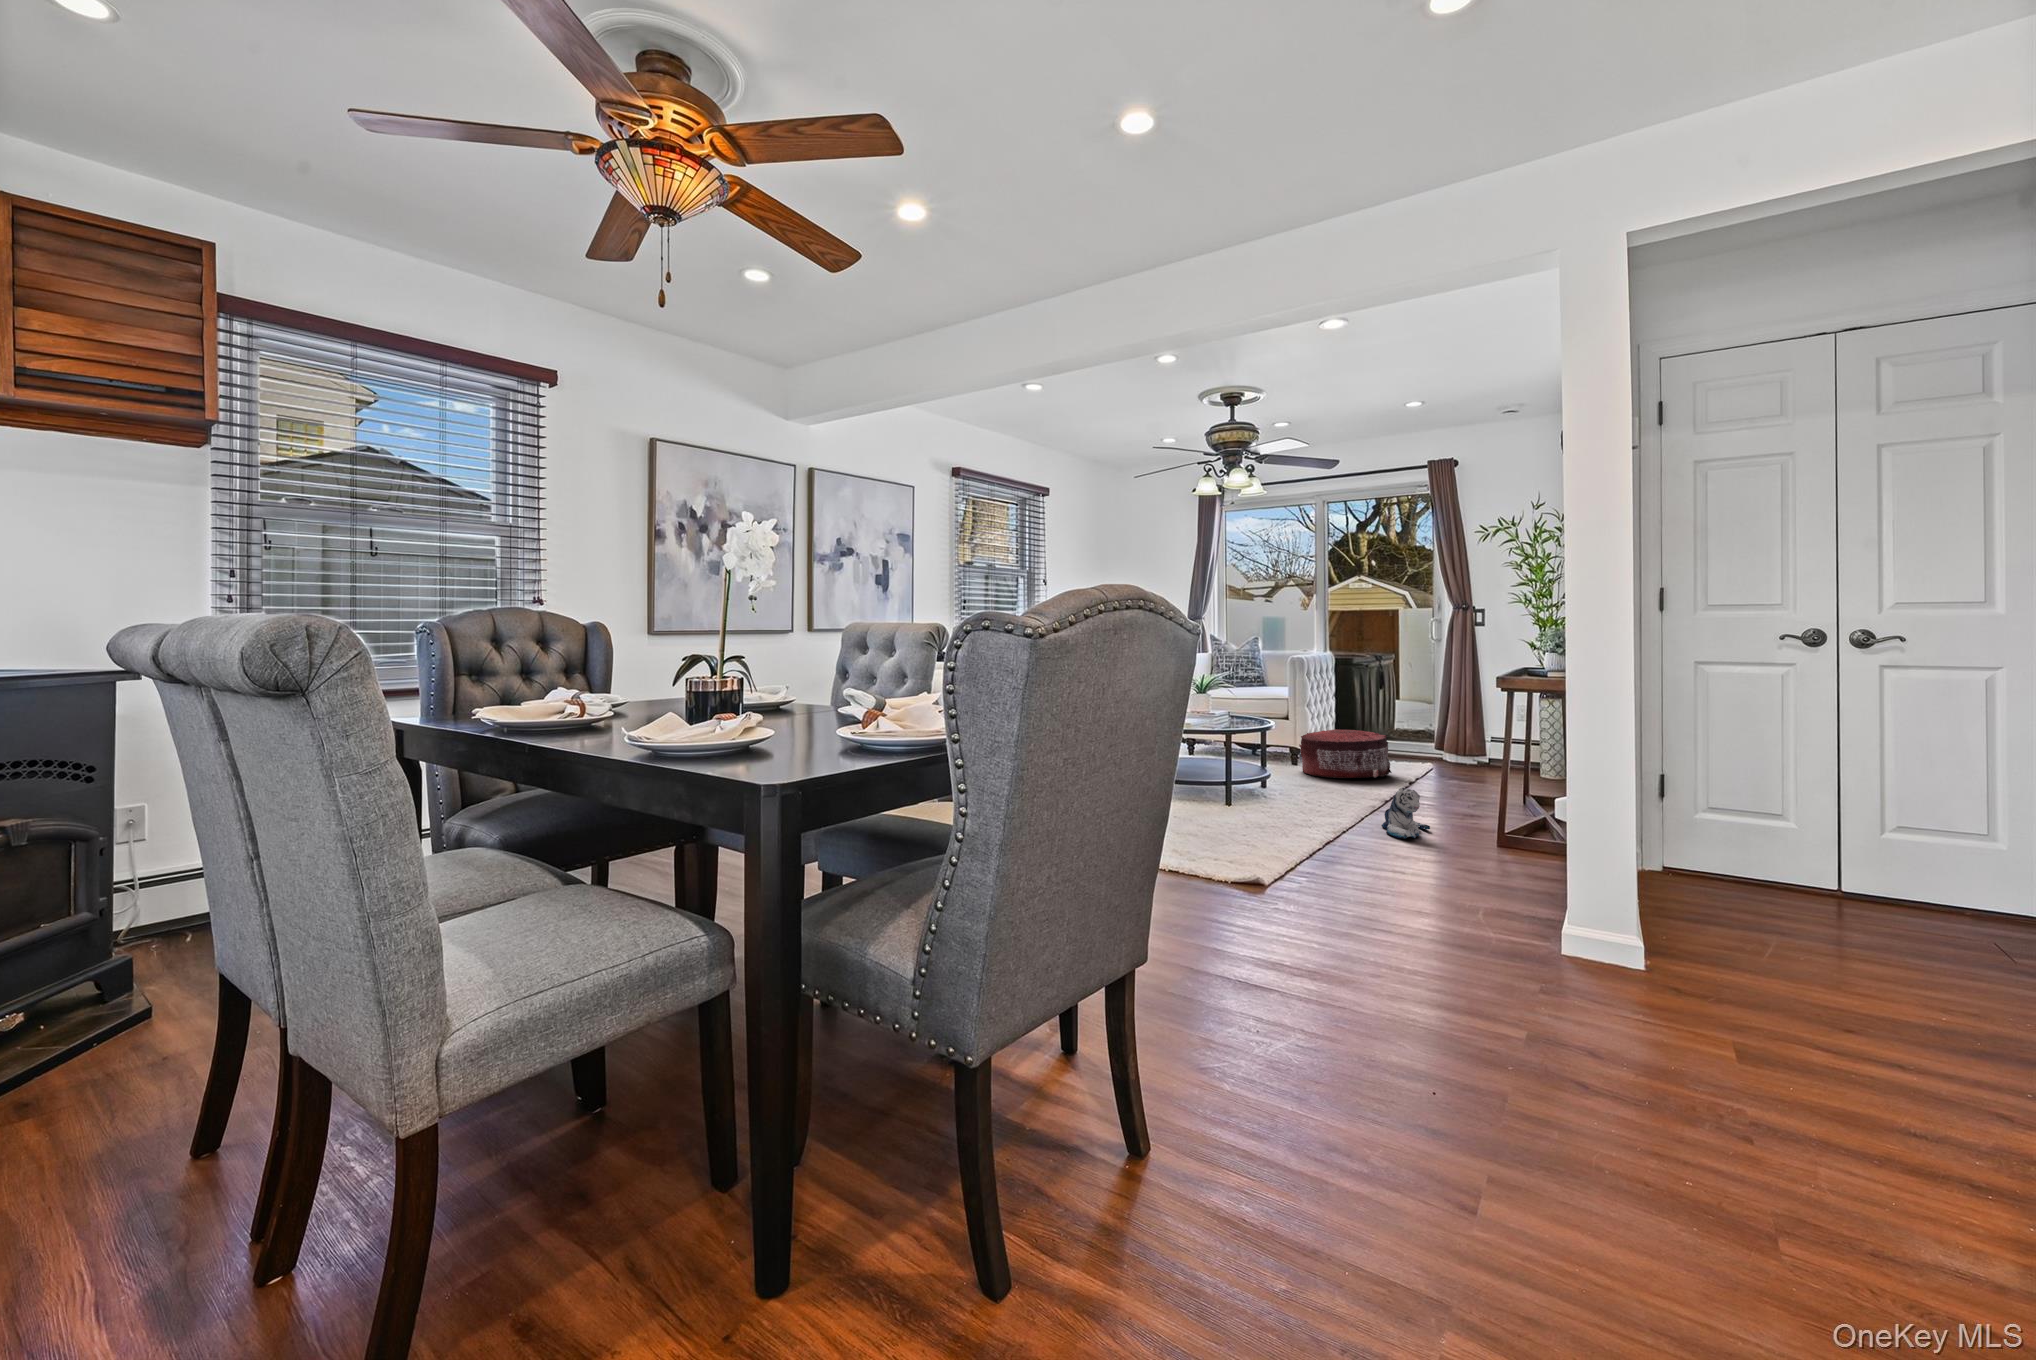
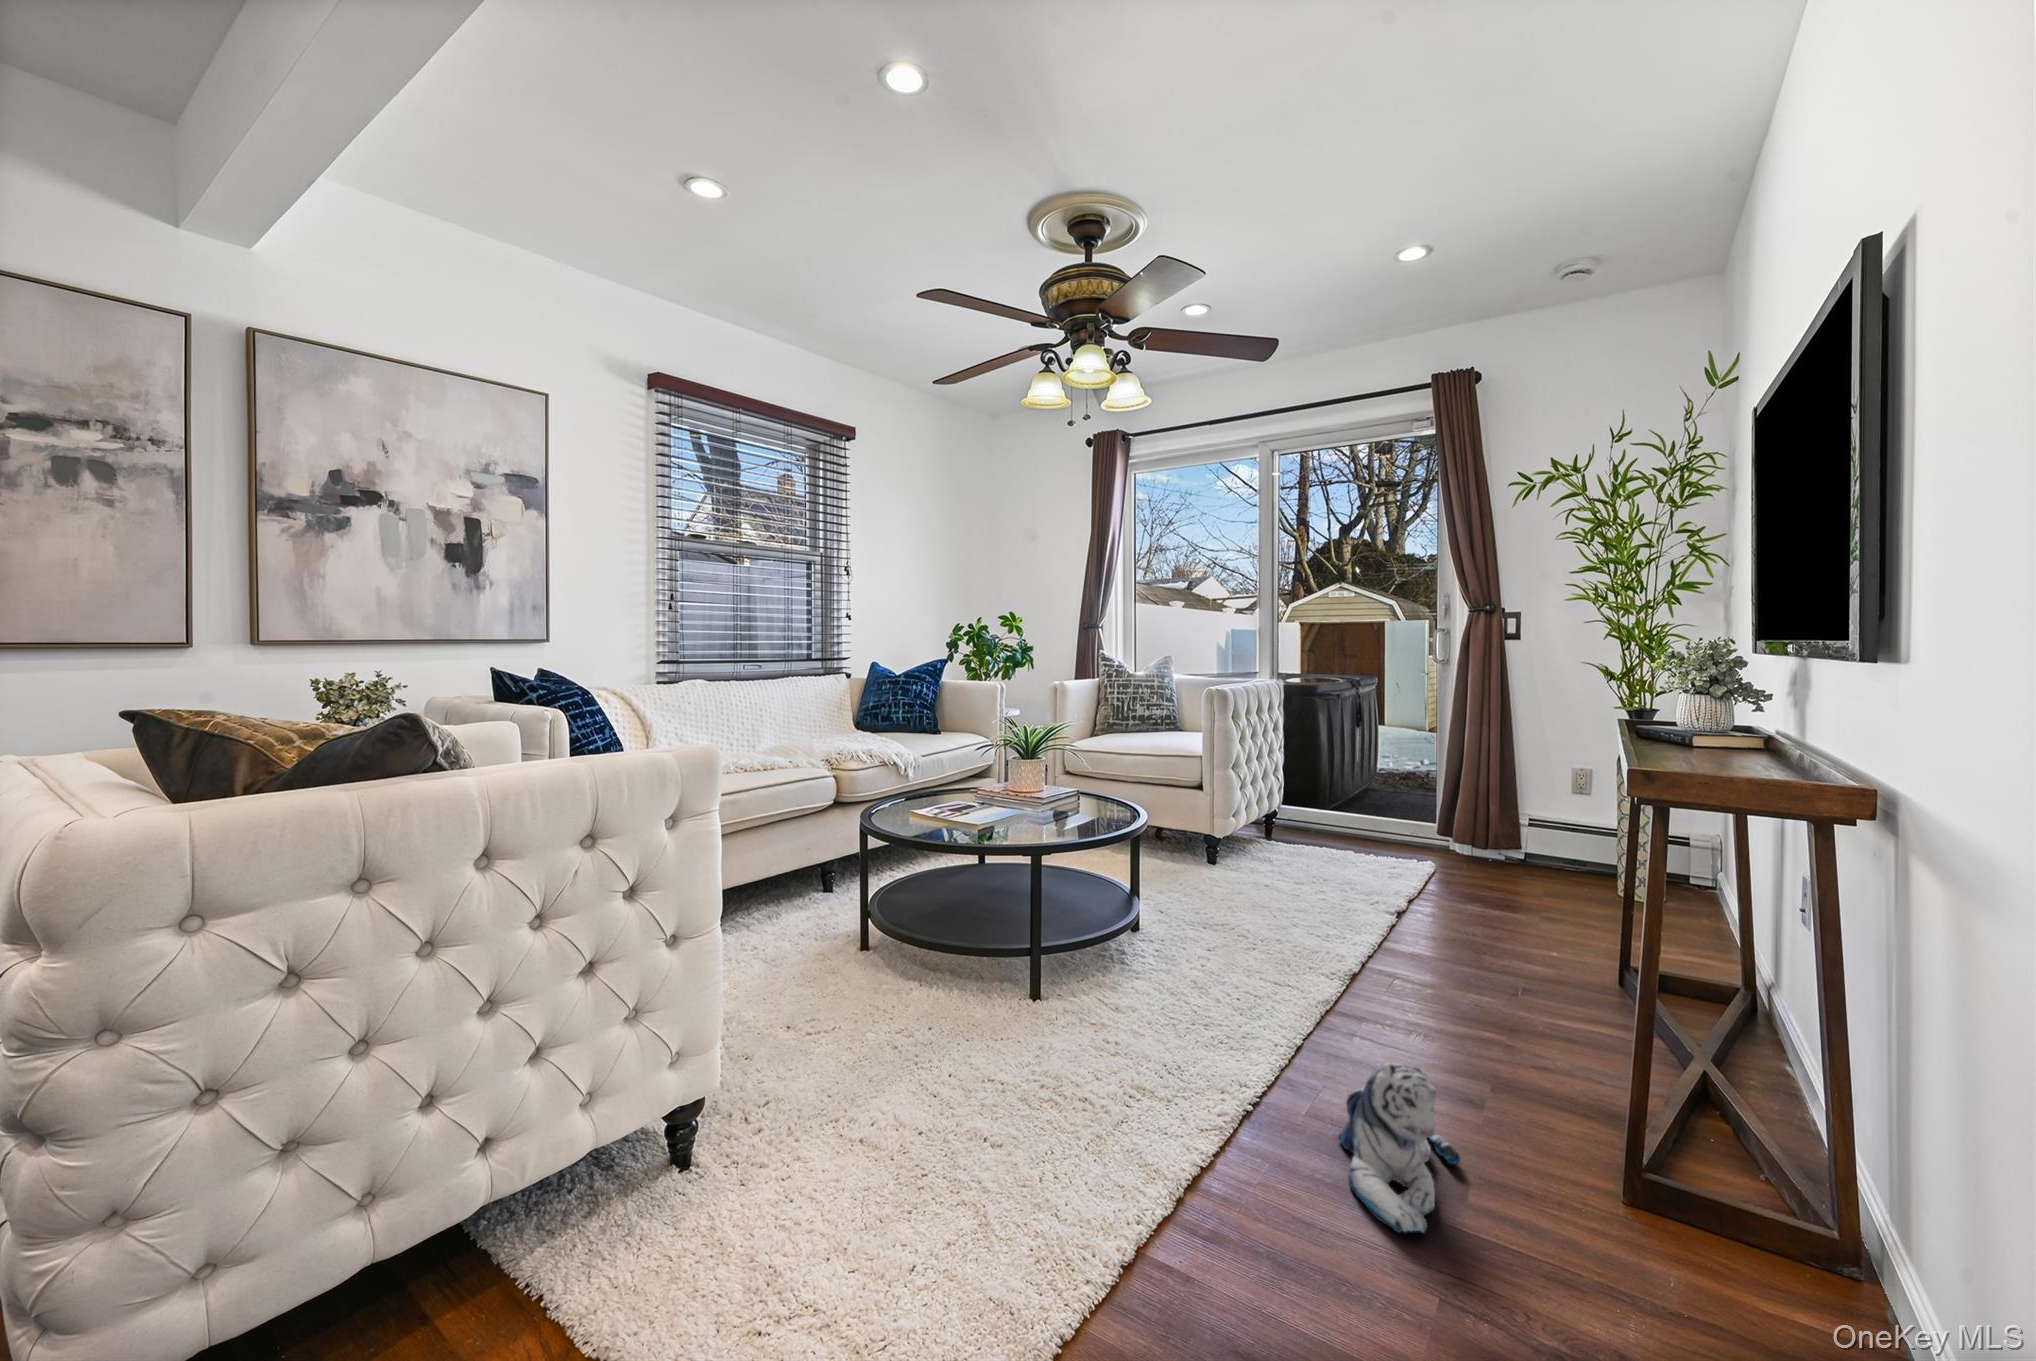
pouf: present [1299,729,1392,778] -> none [1212,813,1370,913]

